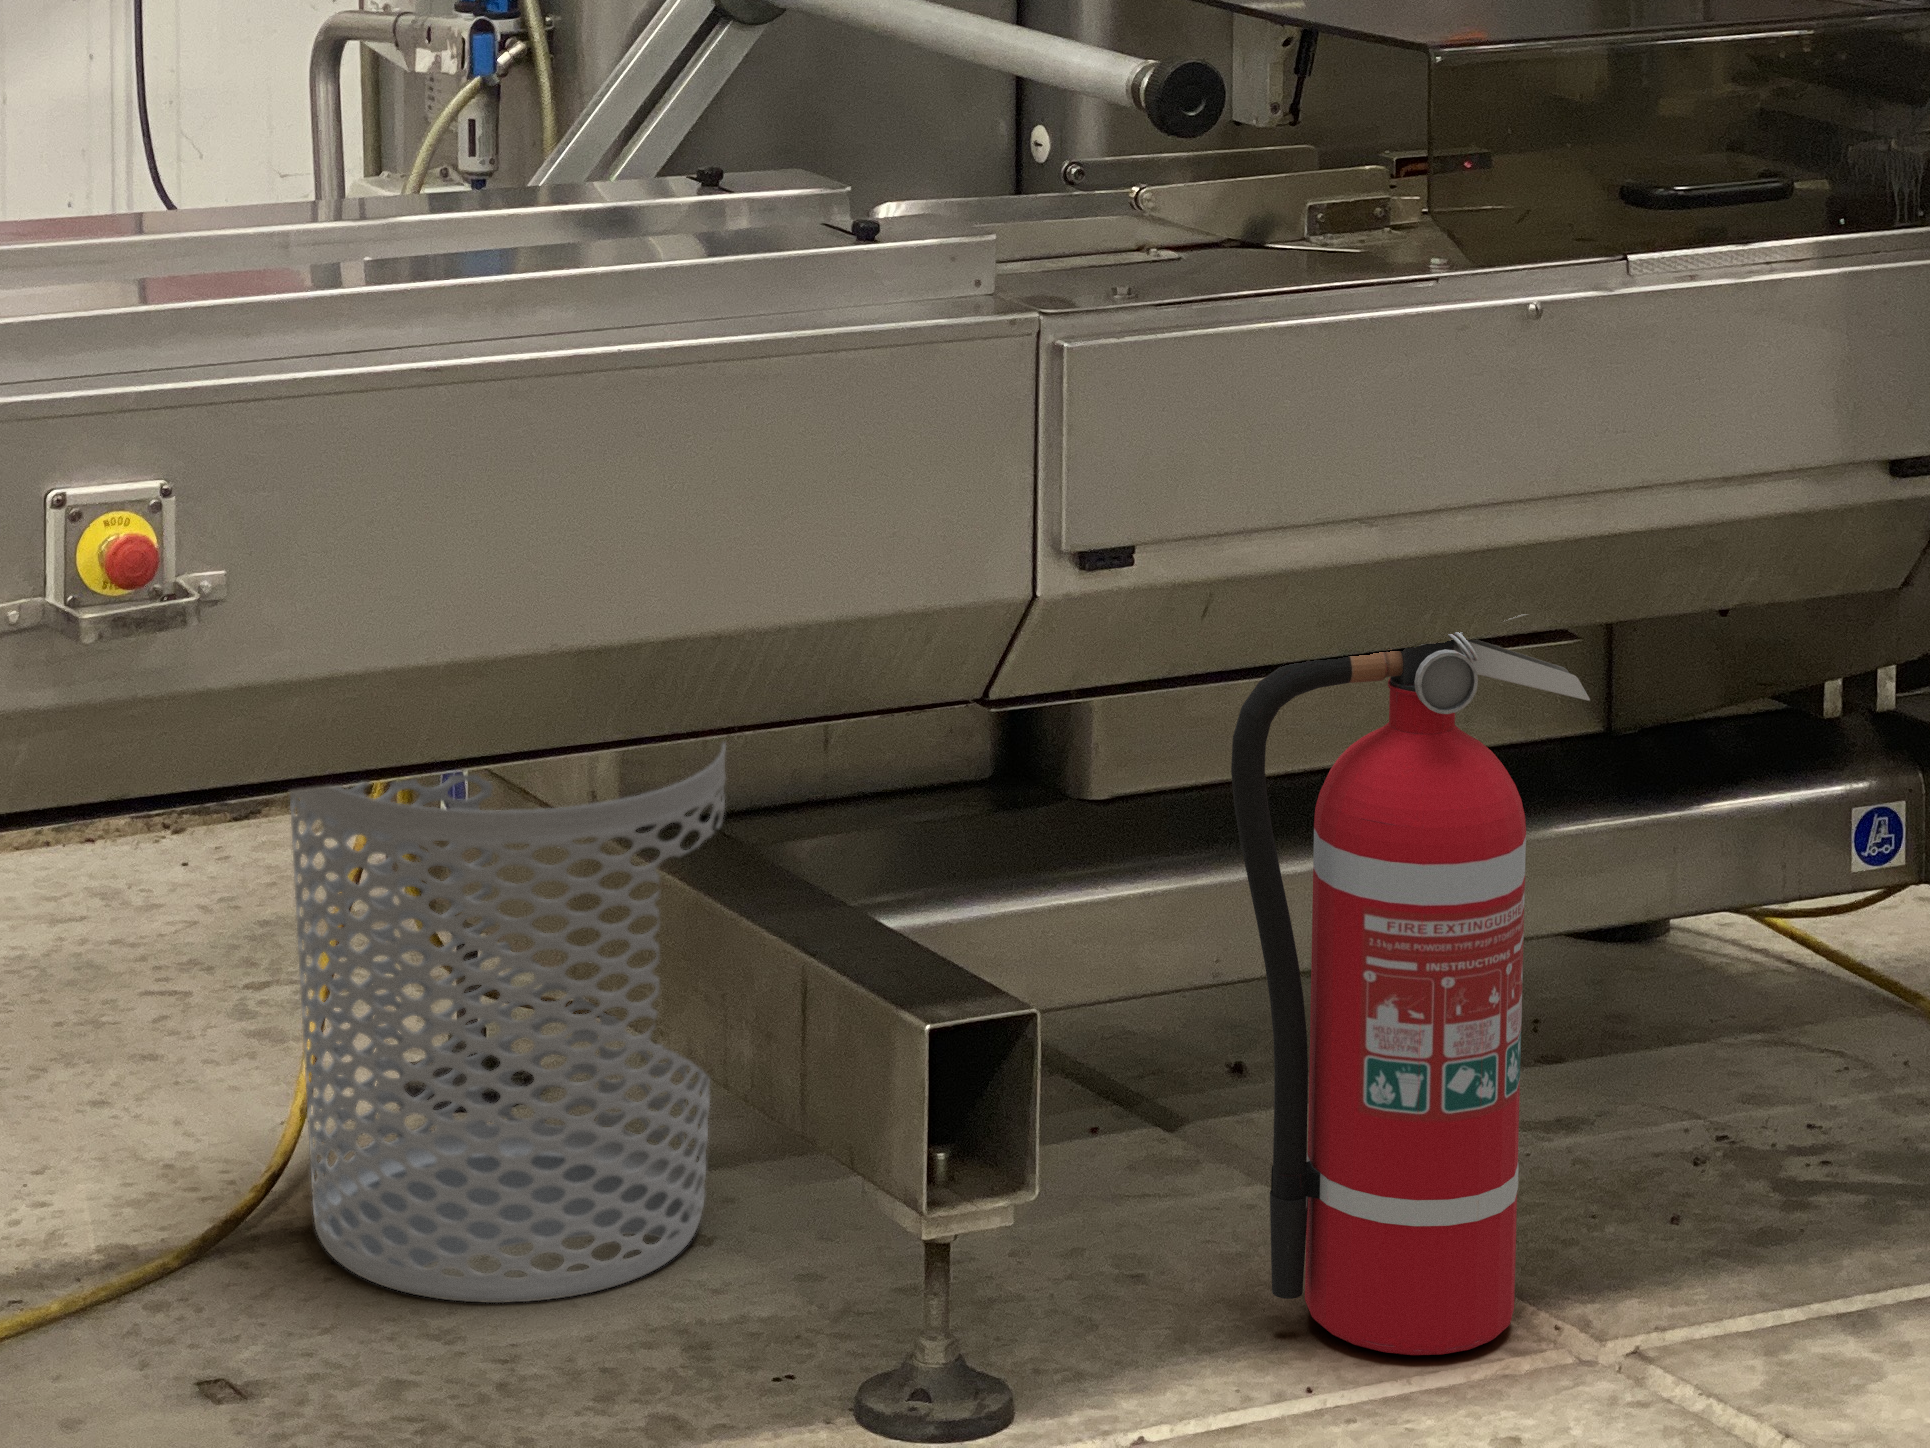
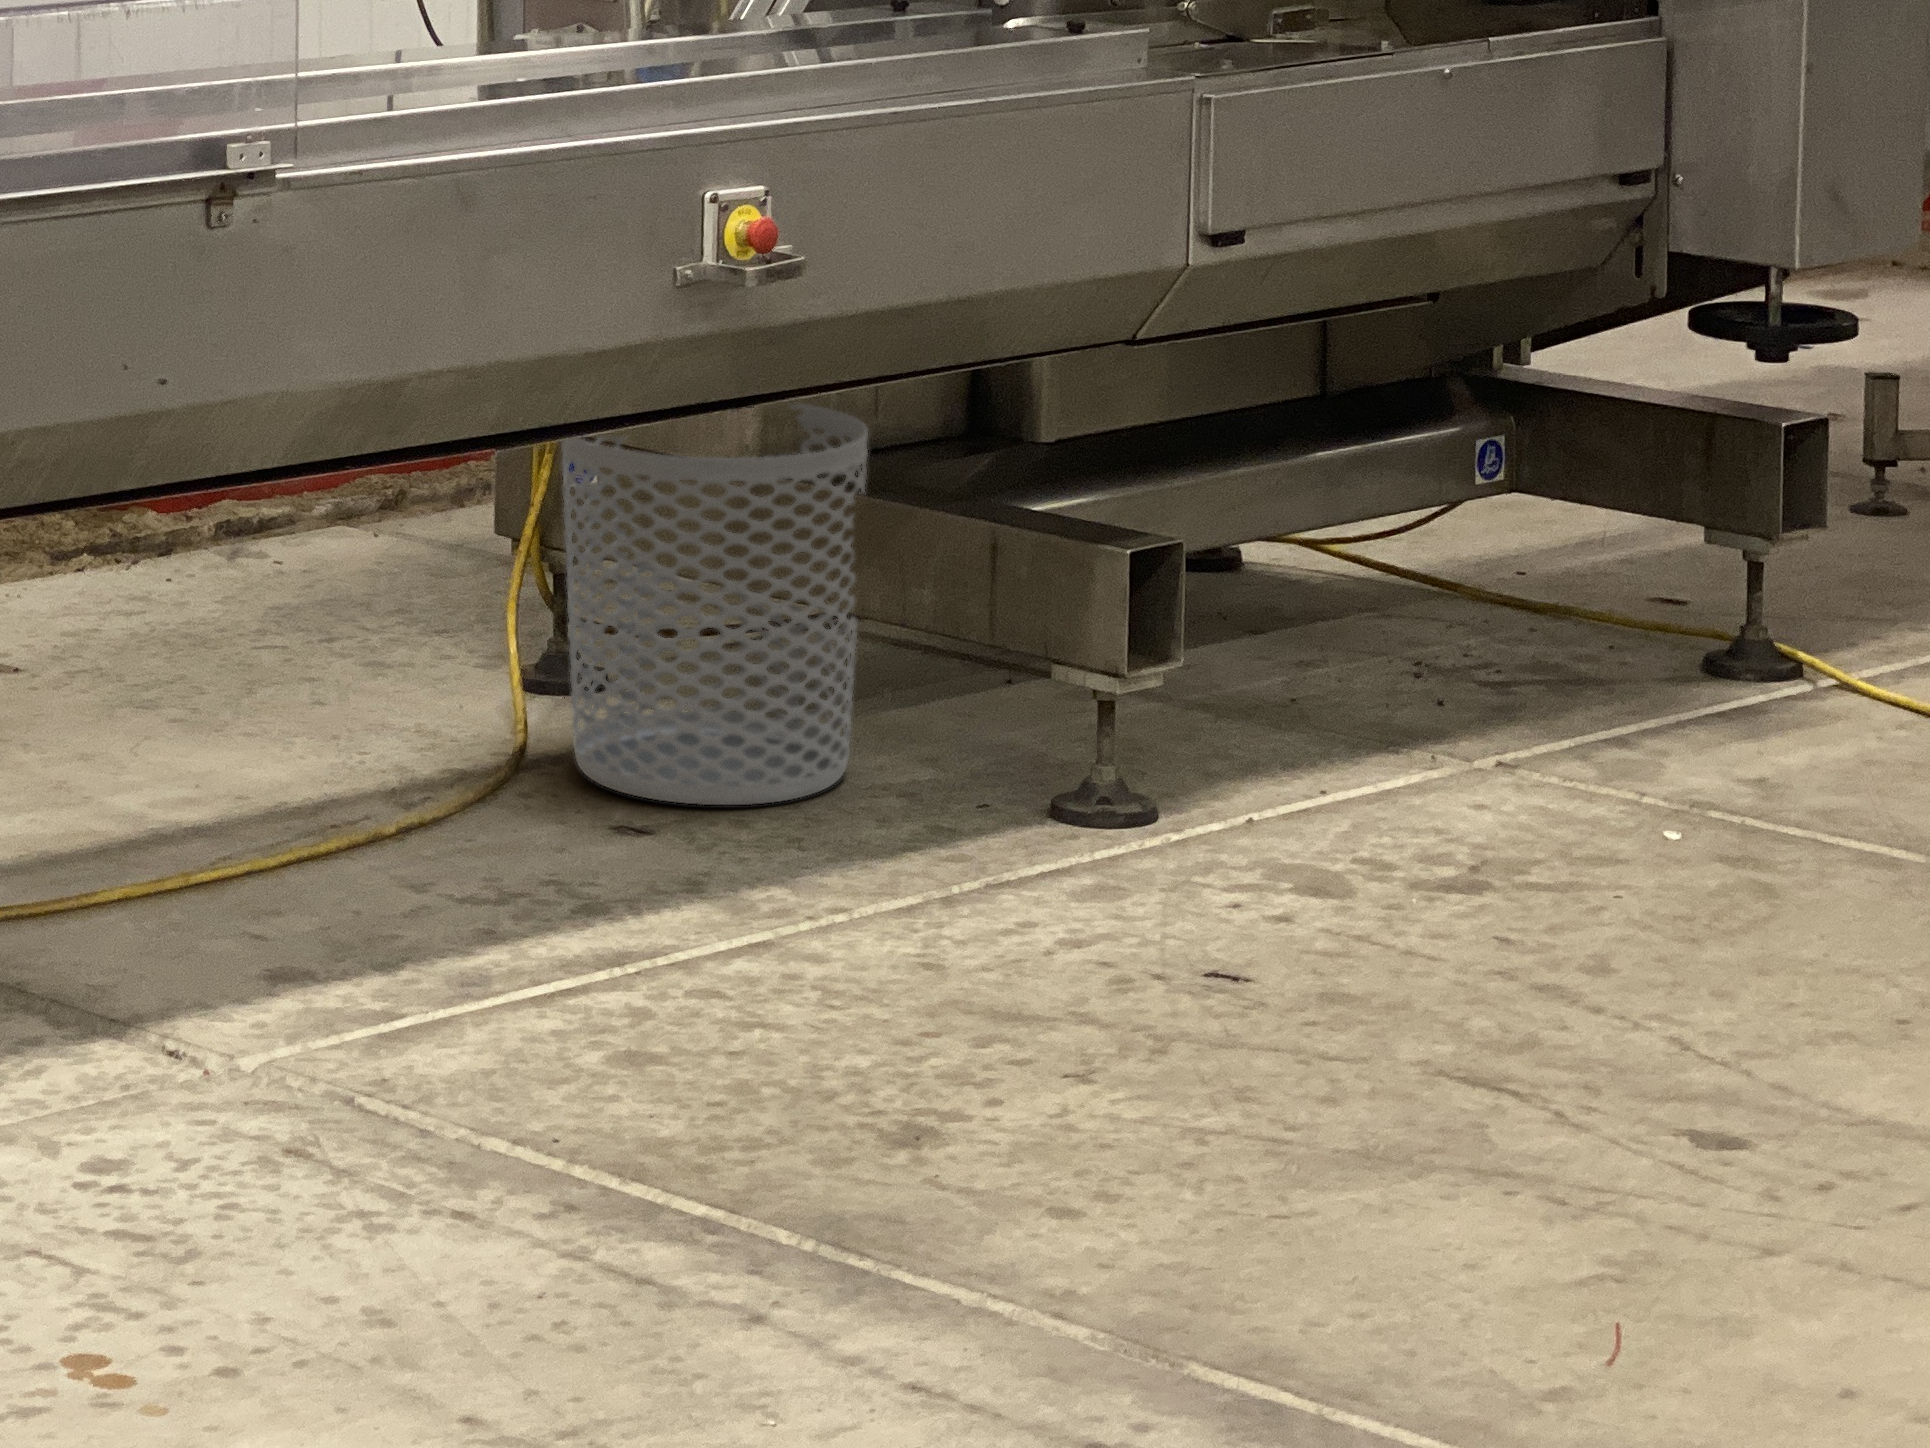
fire extinguisher: present [1231,614,1590,1355] -> none [1251,253,1454,776]

